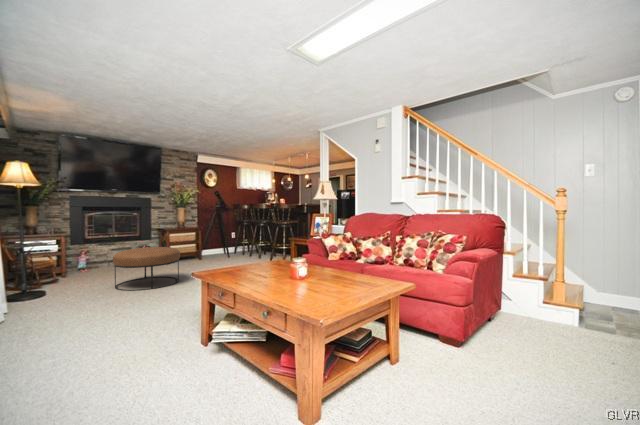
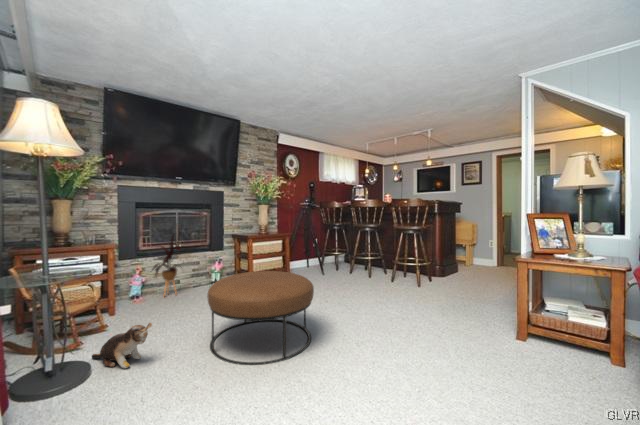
house plant: none [91,227,117,270] -> present [152,234,181,294]
plush toy: none [47,270,79,293] -> present [92,323,152,368]

